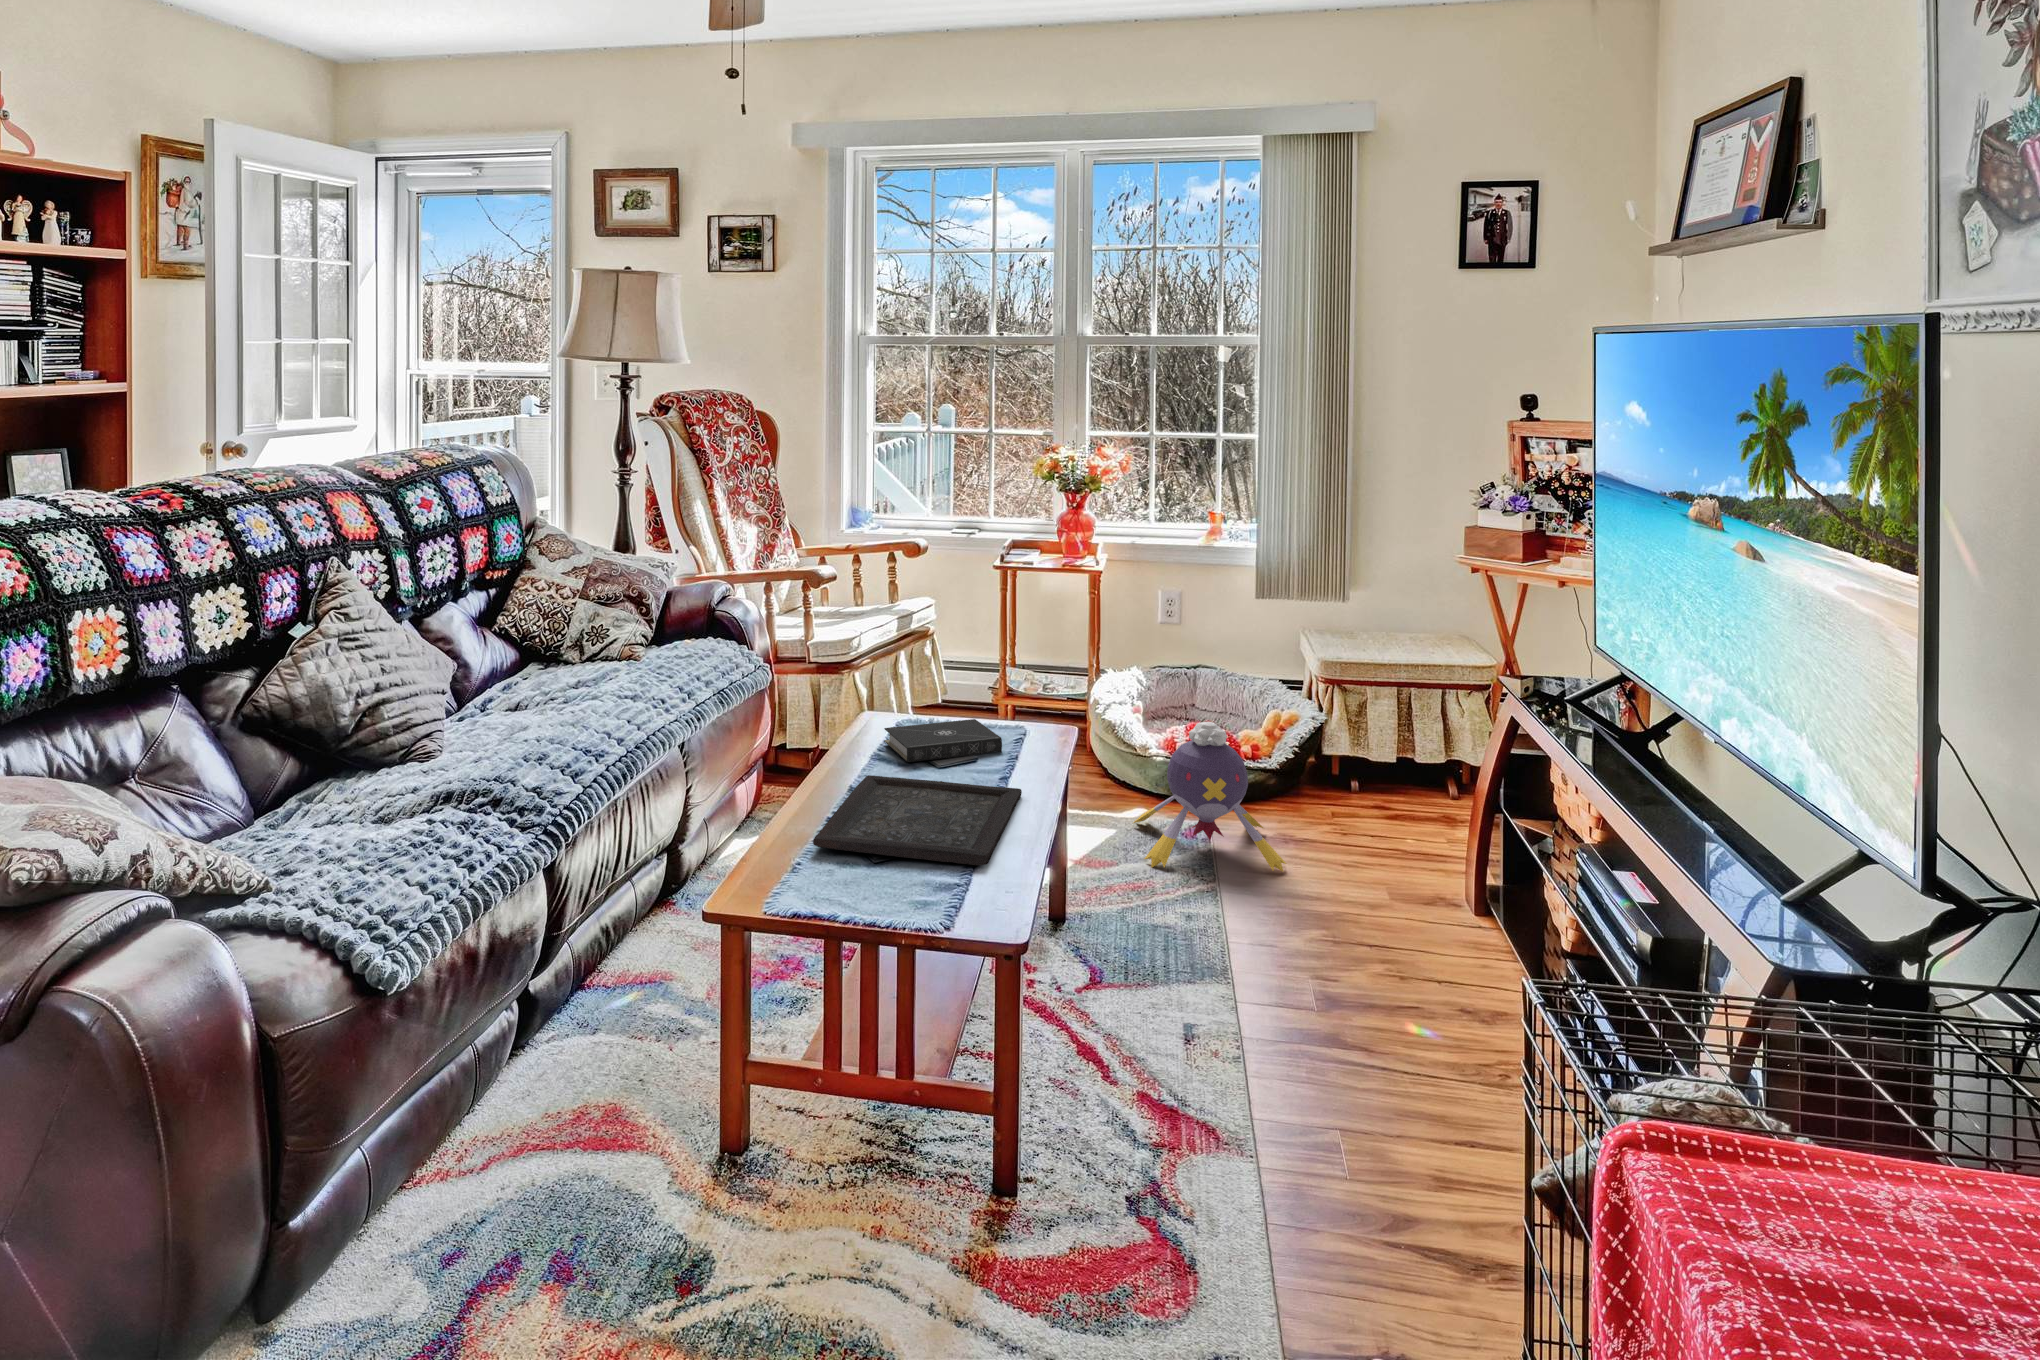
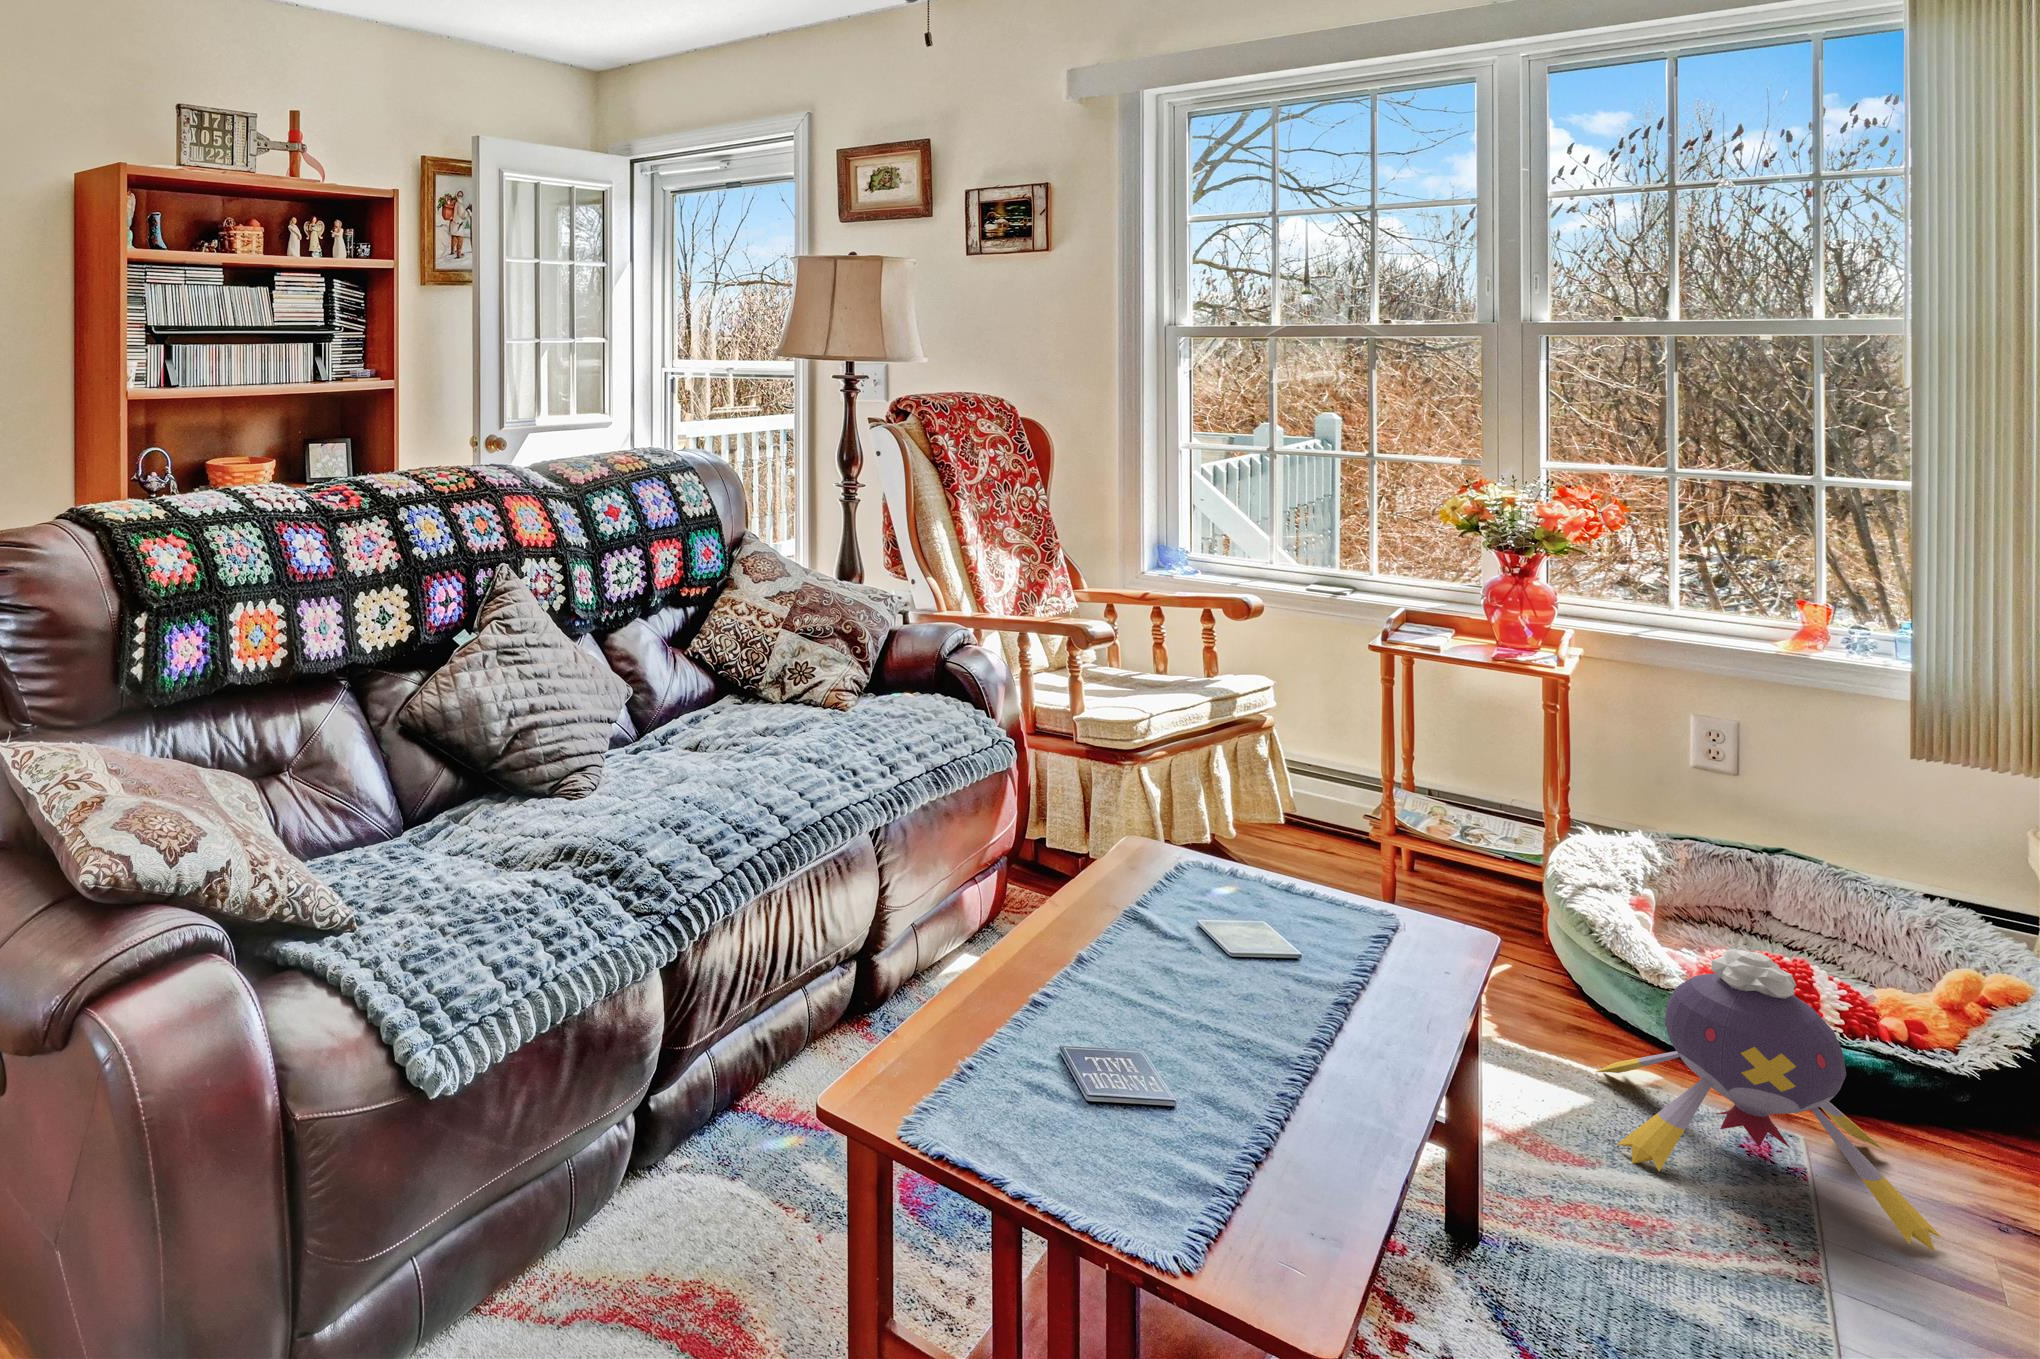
book: present [884,719,1002,762] -> none [1144,866,1334,942]
tray: present [813,775,1022,865] -> none [997,938,1359,1155]

